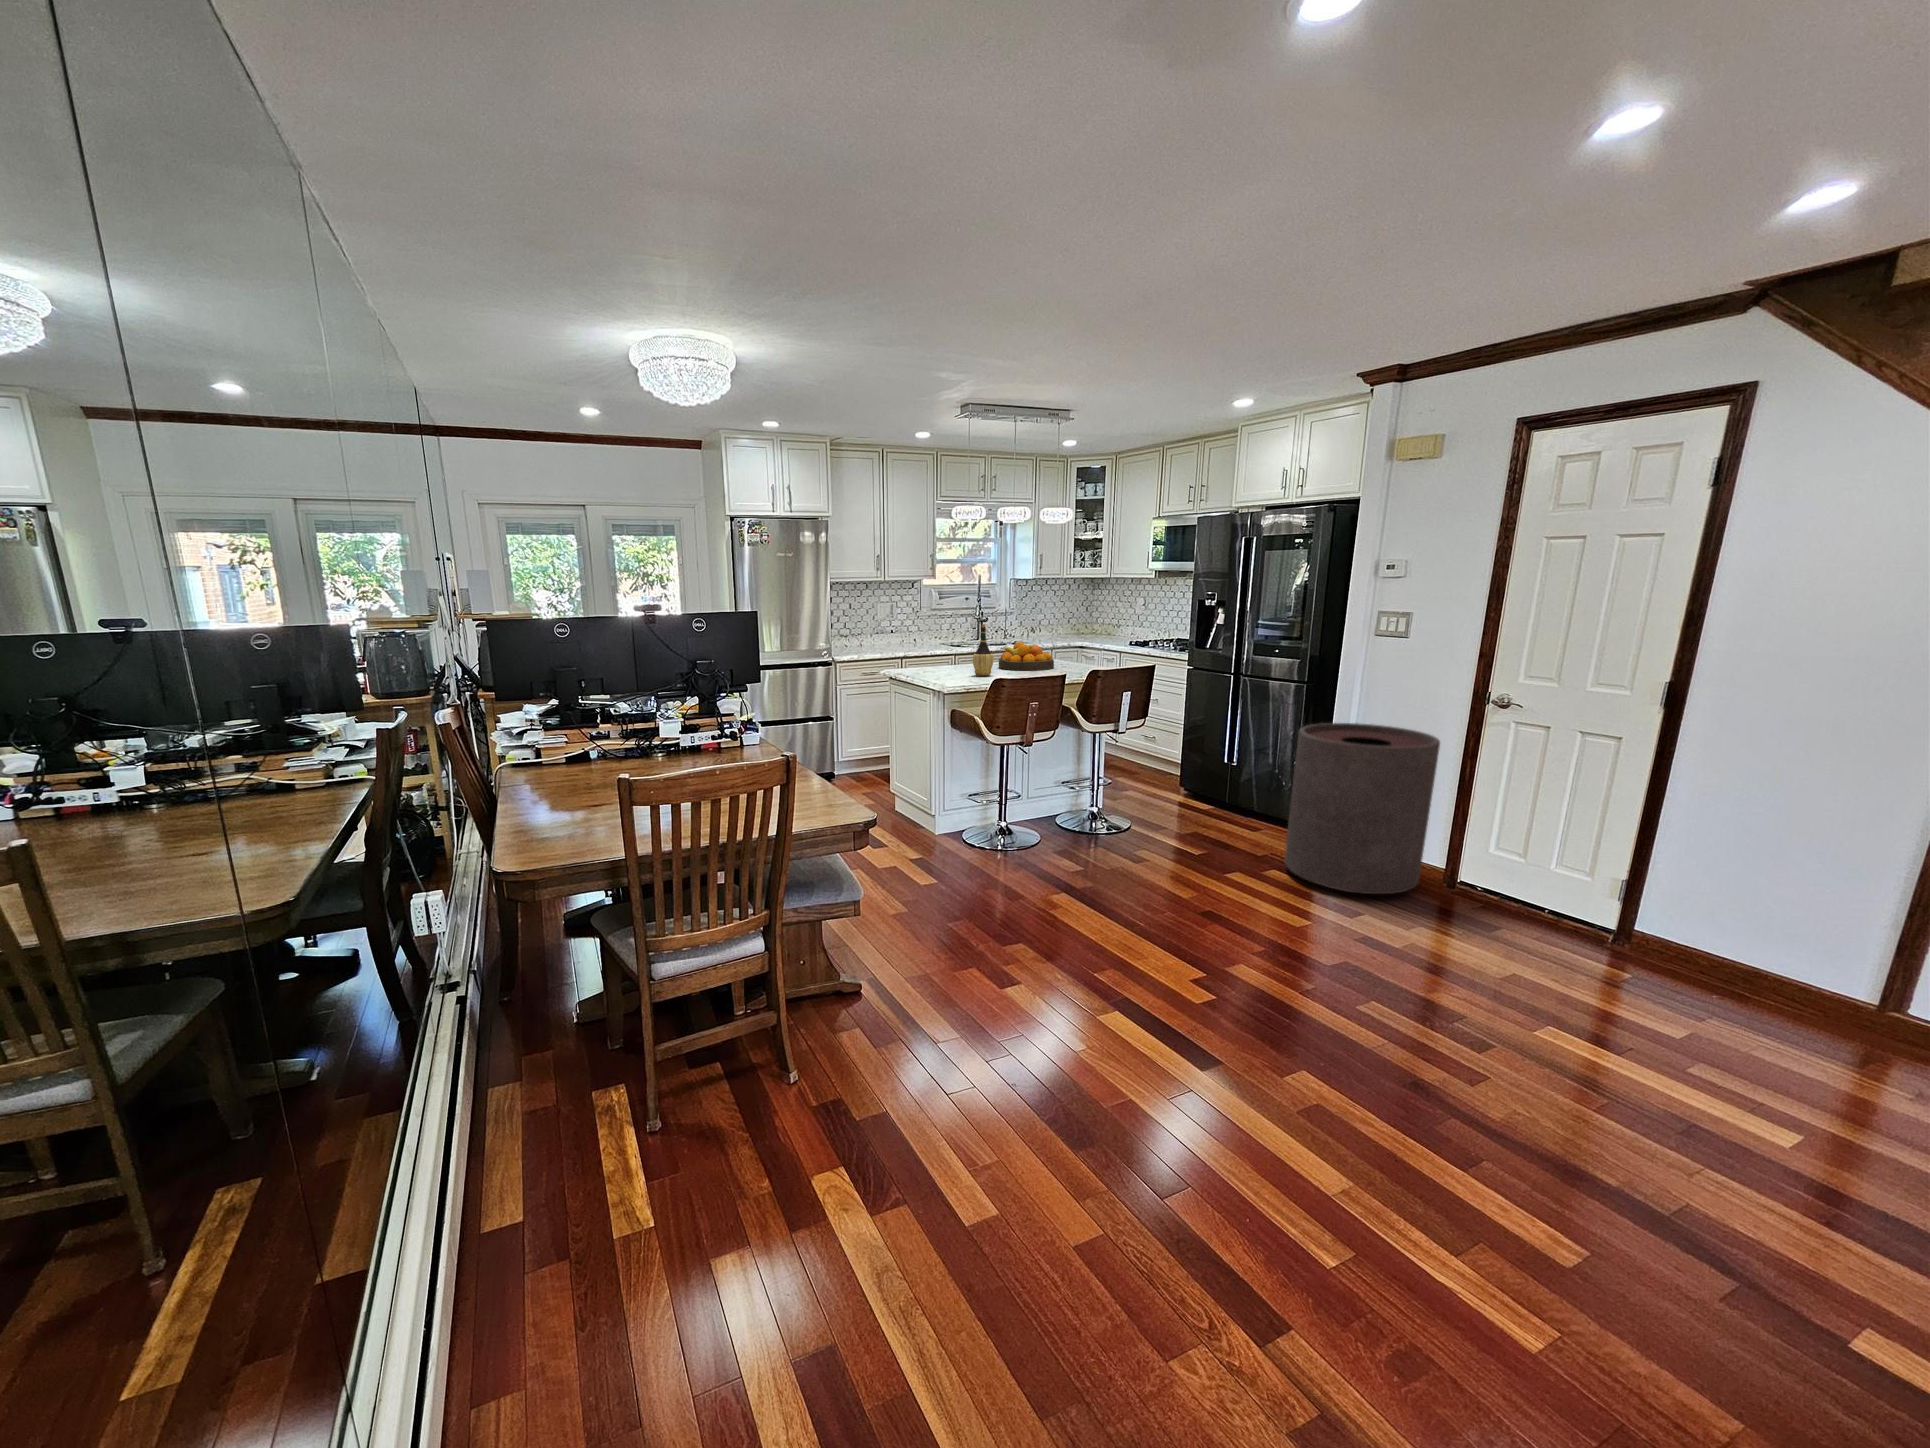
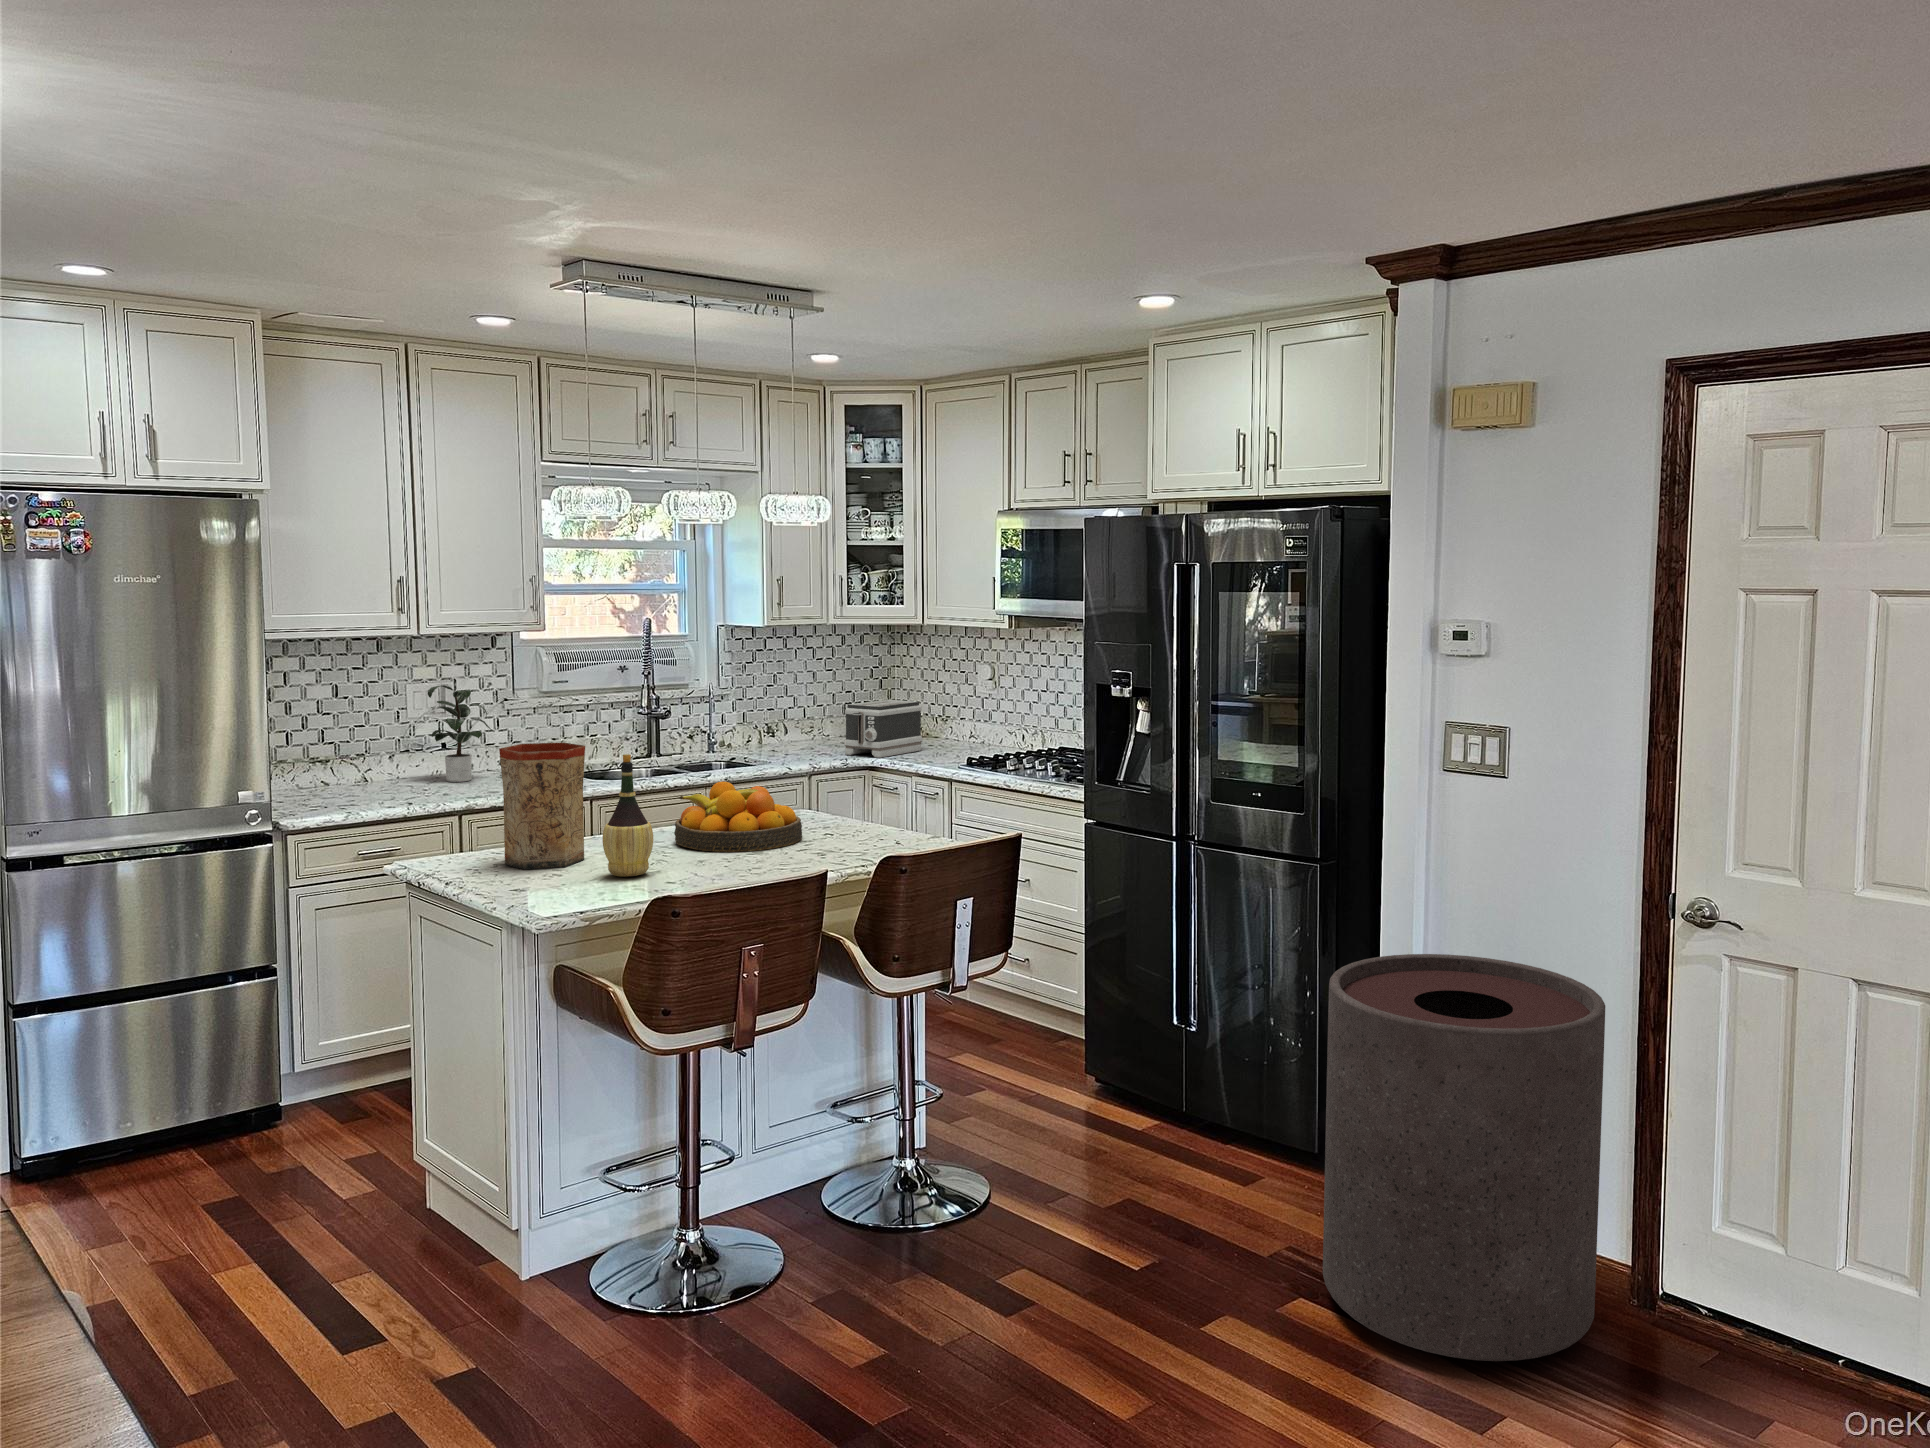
potted plant: none [880,604,917,648] -> present [428,686,491,782]
toaster: none [1069,616,1109,644] -> present [844,700,922,758]
vase: none [930,622,964,673] -> present [499,742,585,870]

